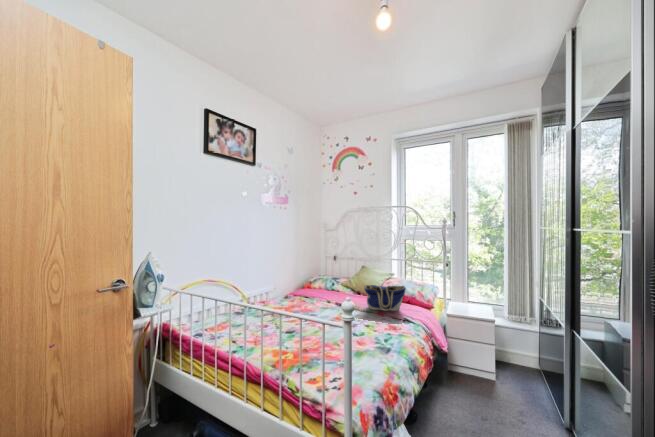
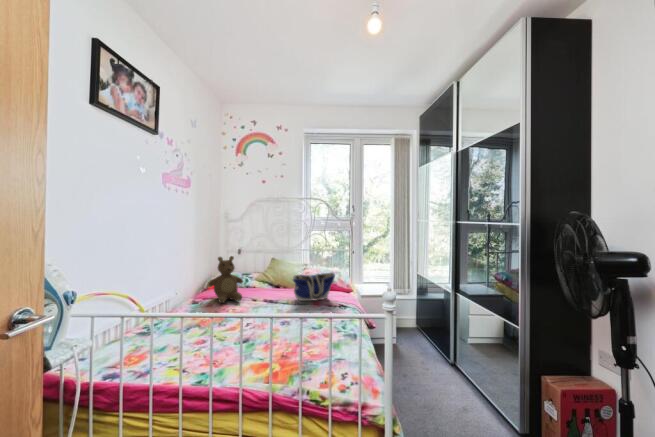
teddy bear: none [295,263,325,303] -> present [208,256,243,303]

